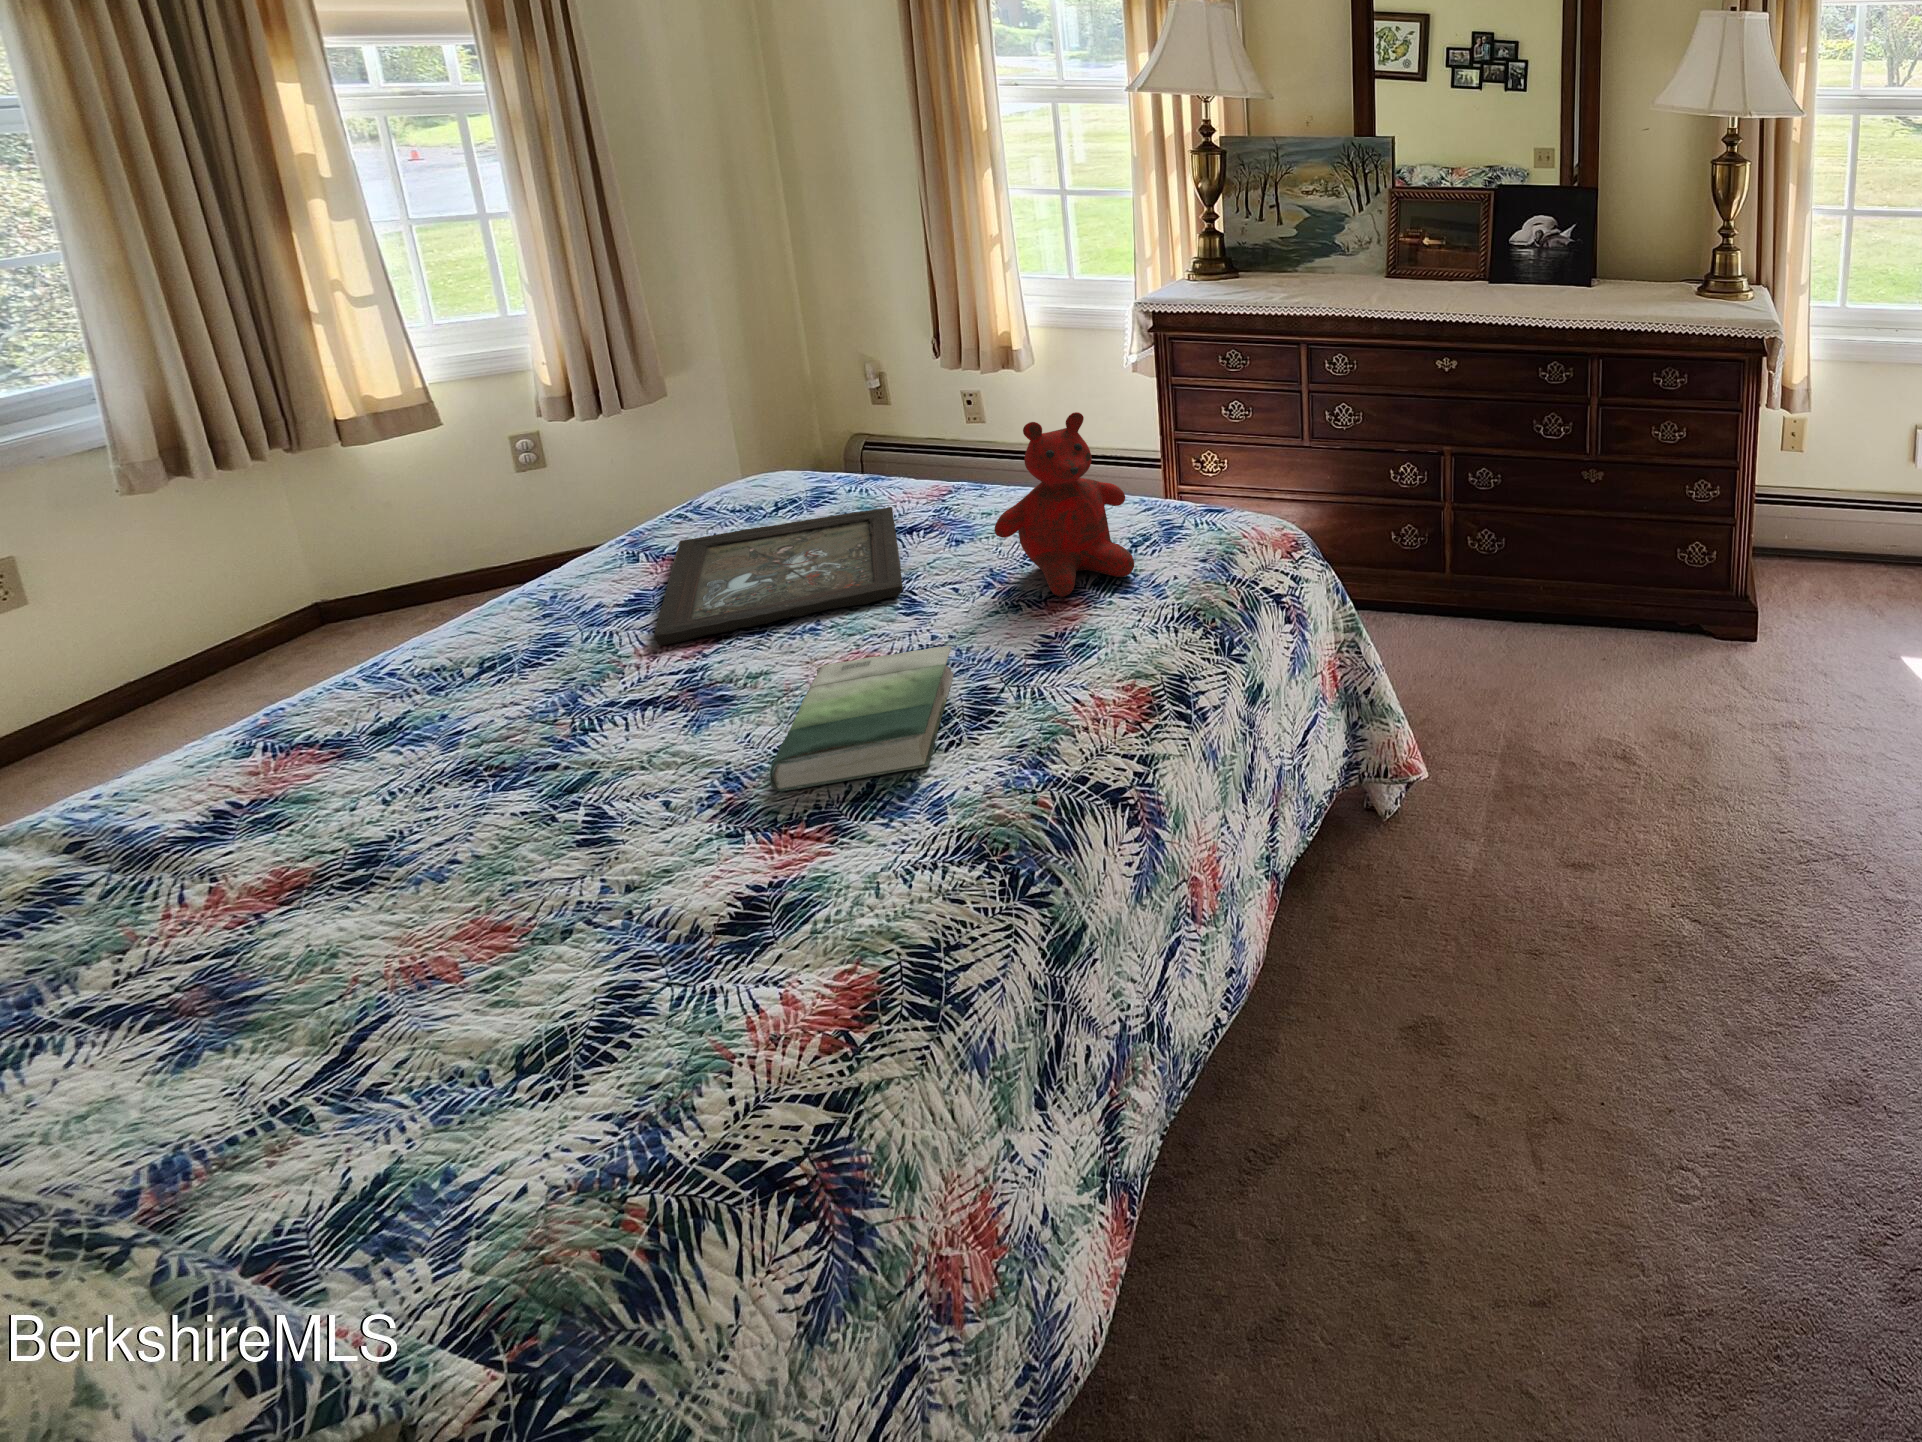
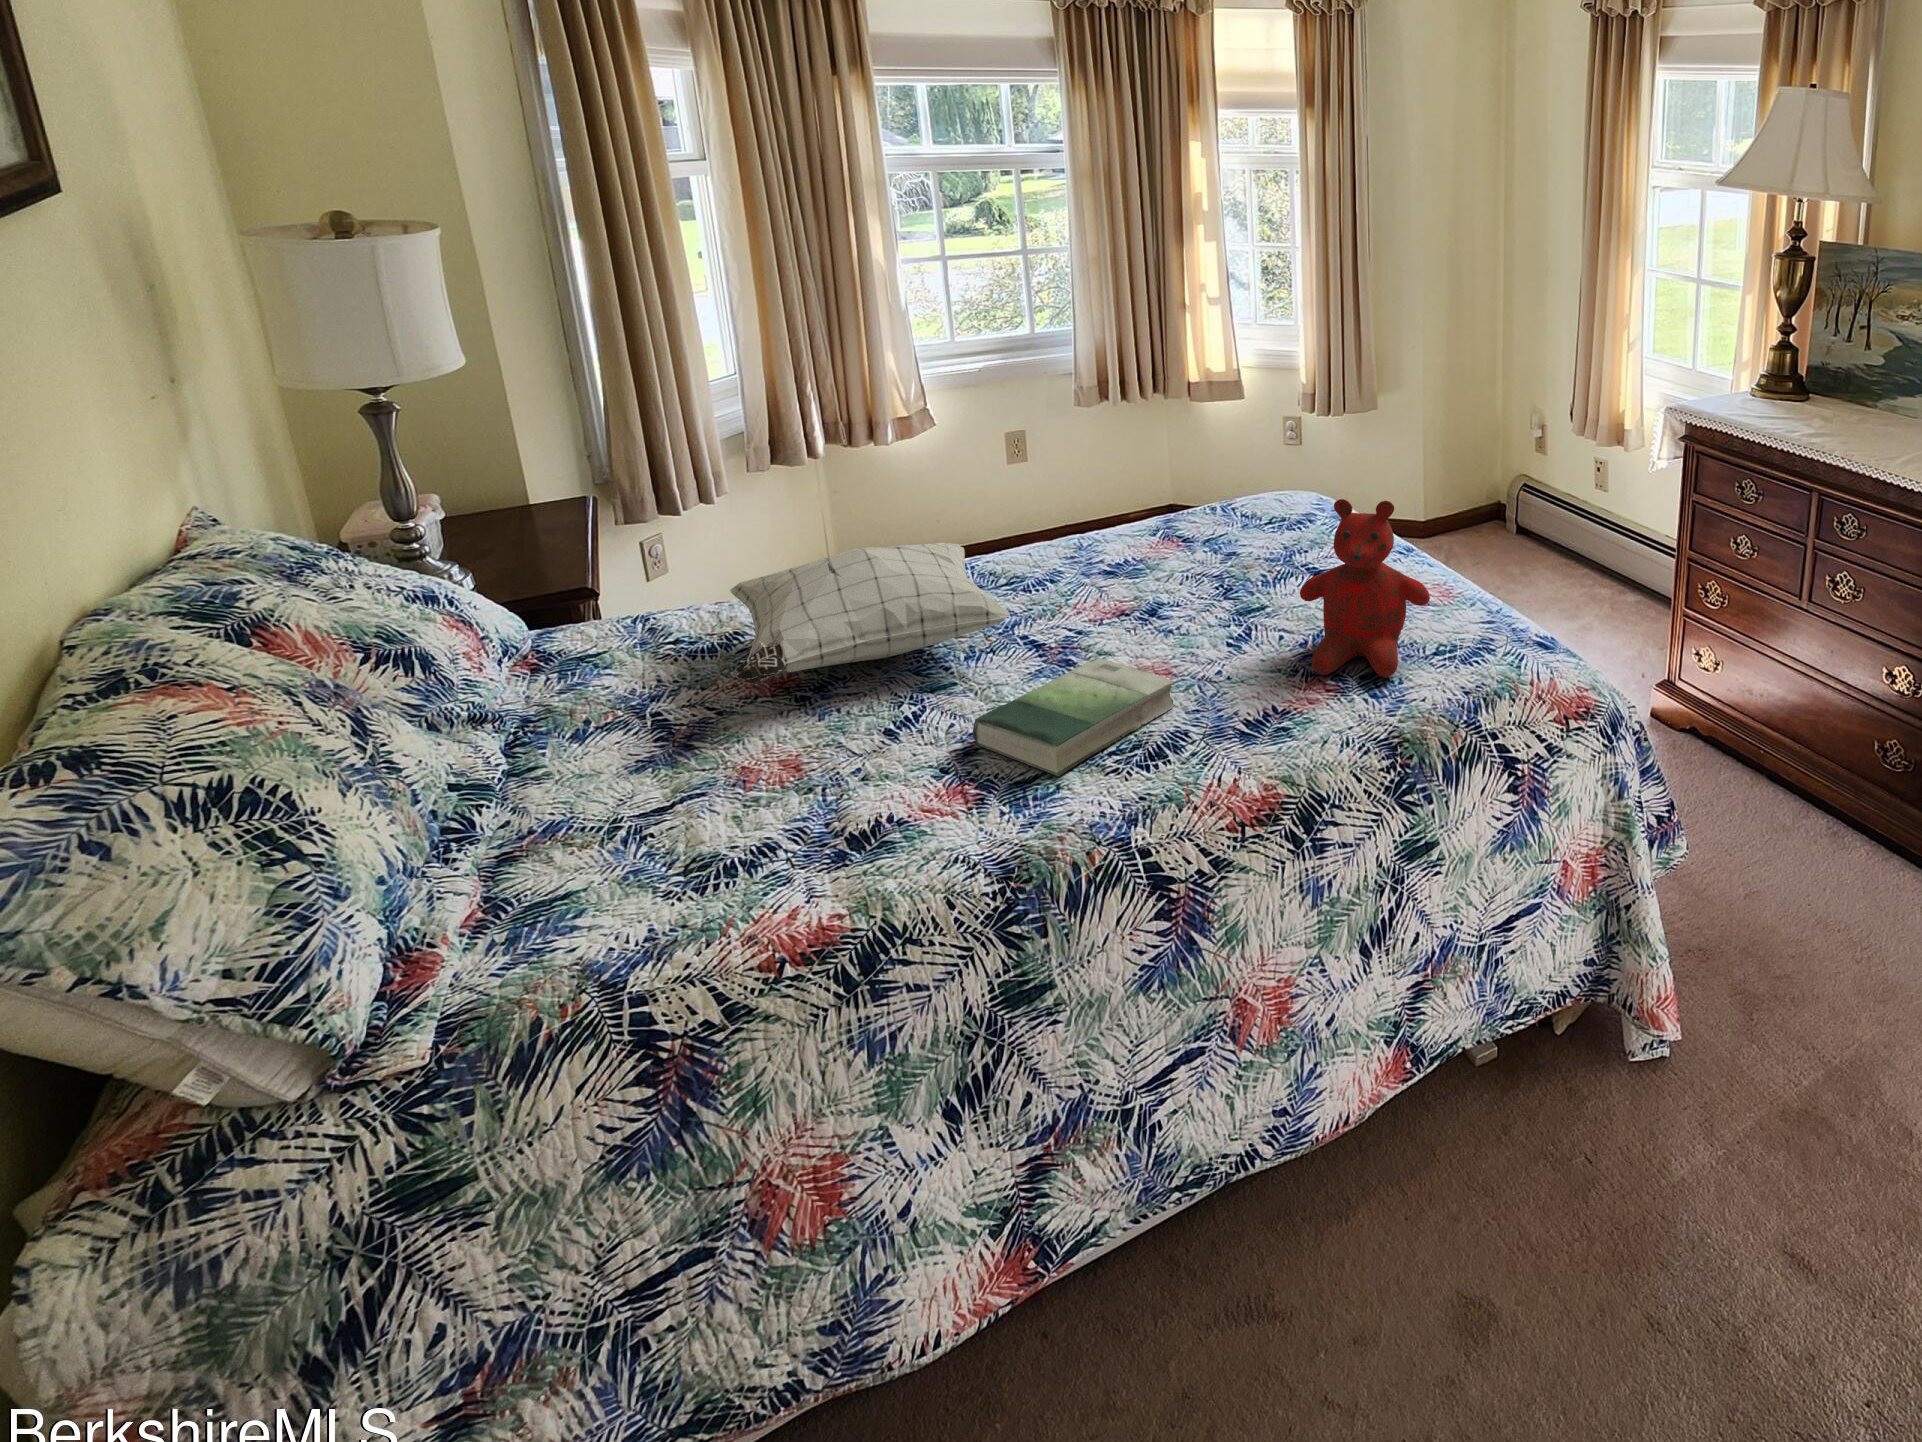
tray: present [655,507,903,645] -> none [1076,524,1322,622]
pillow: none [87,634,680,863] -> present [730,542,1010,684]

